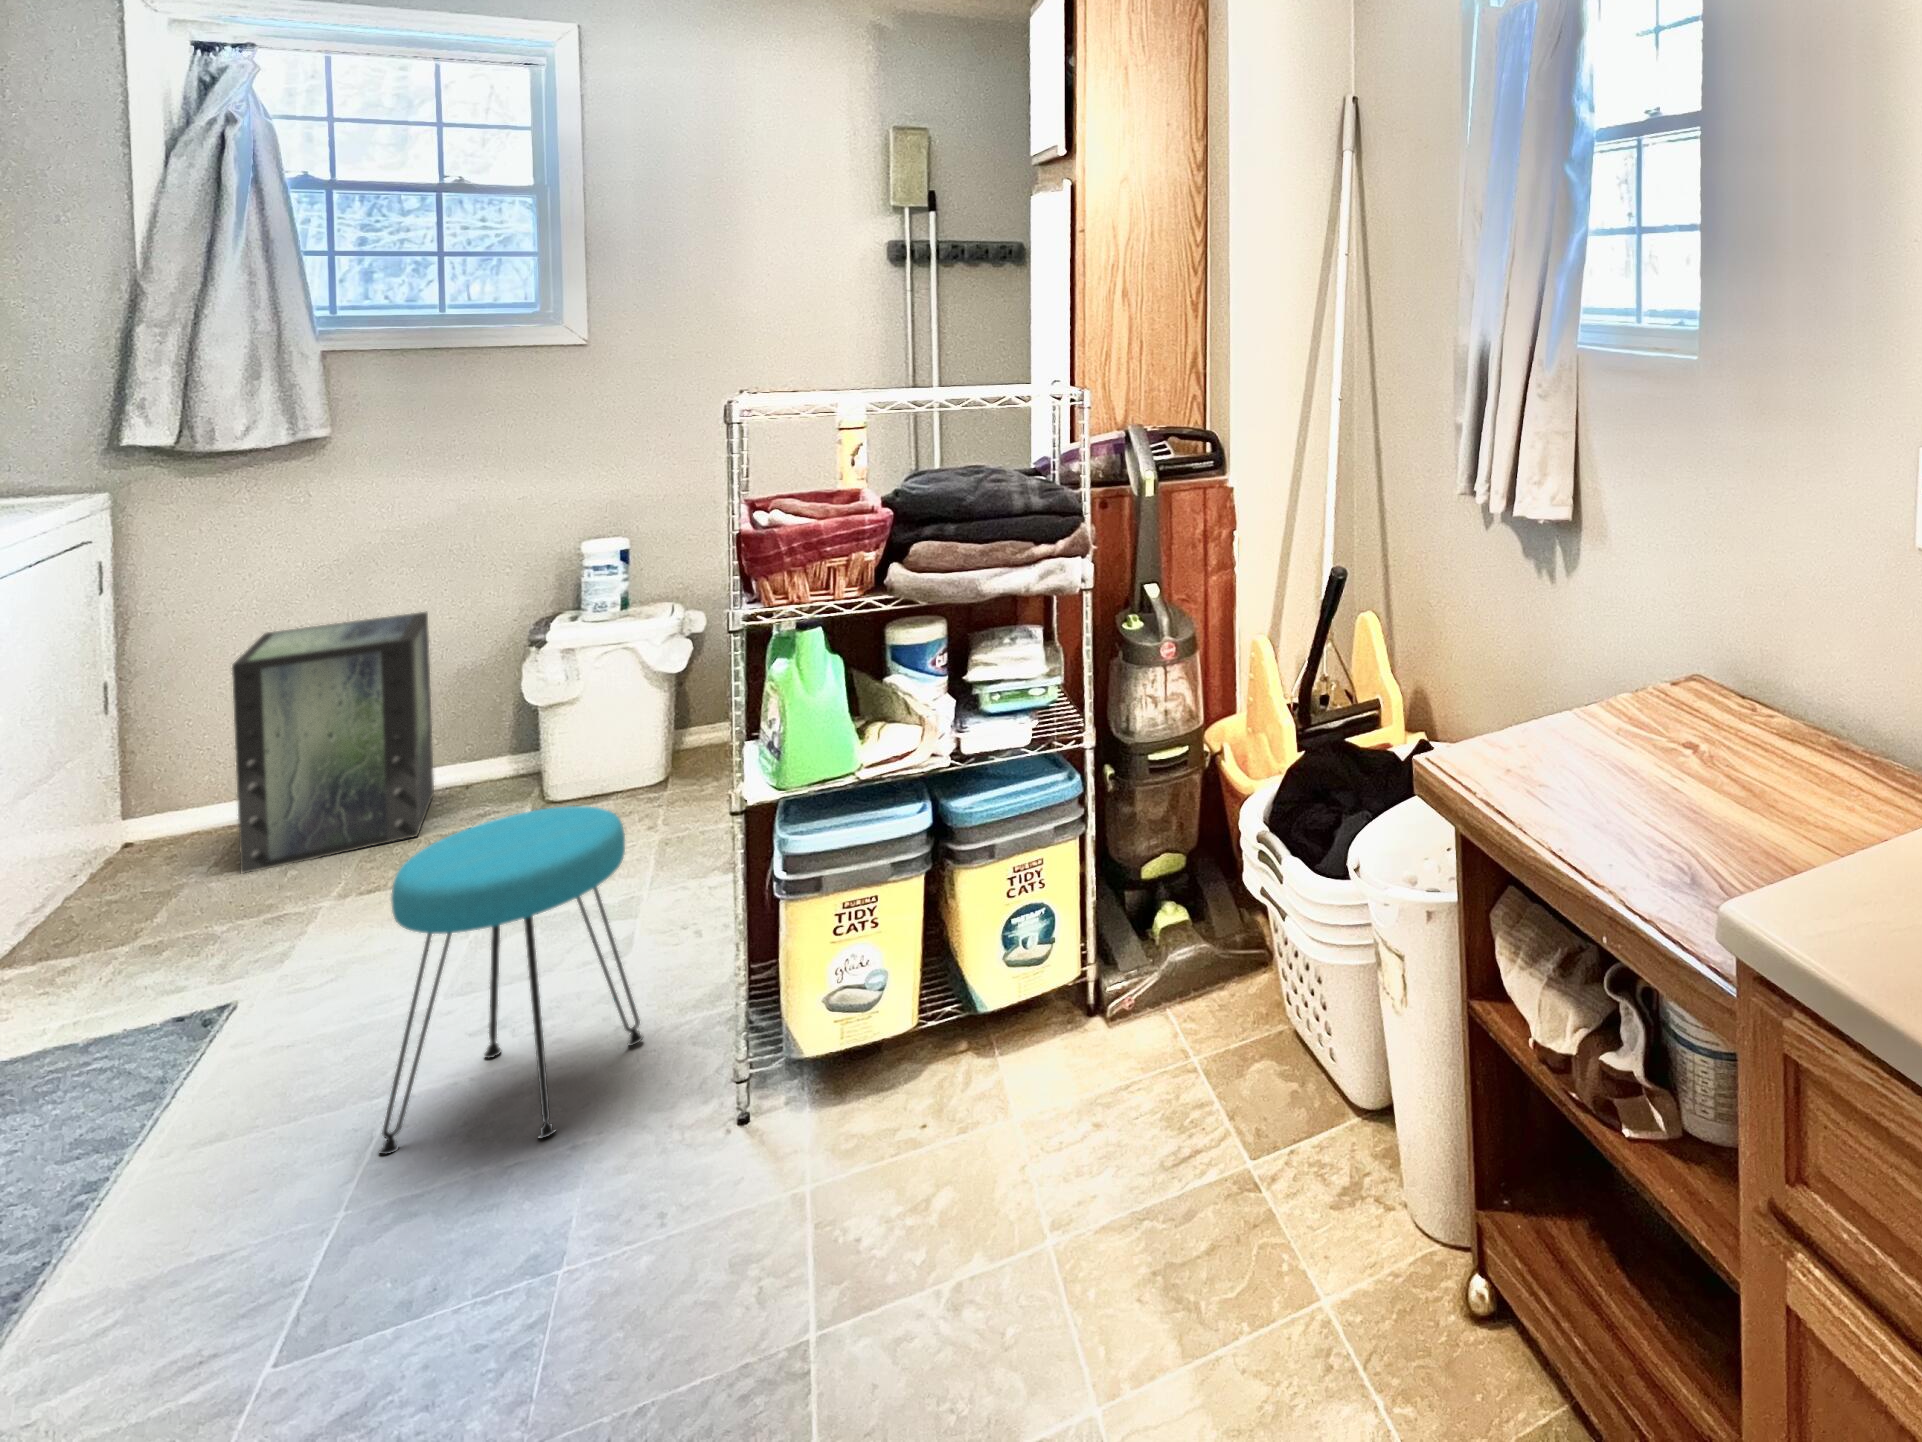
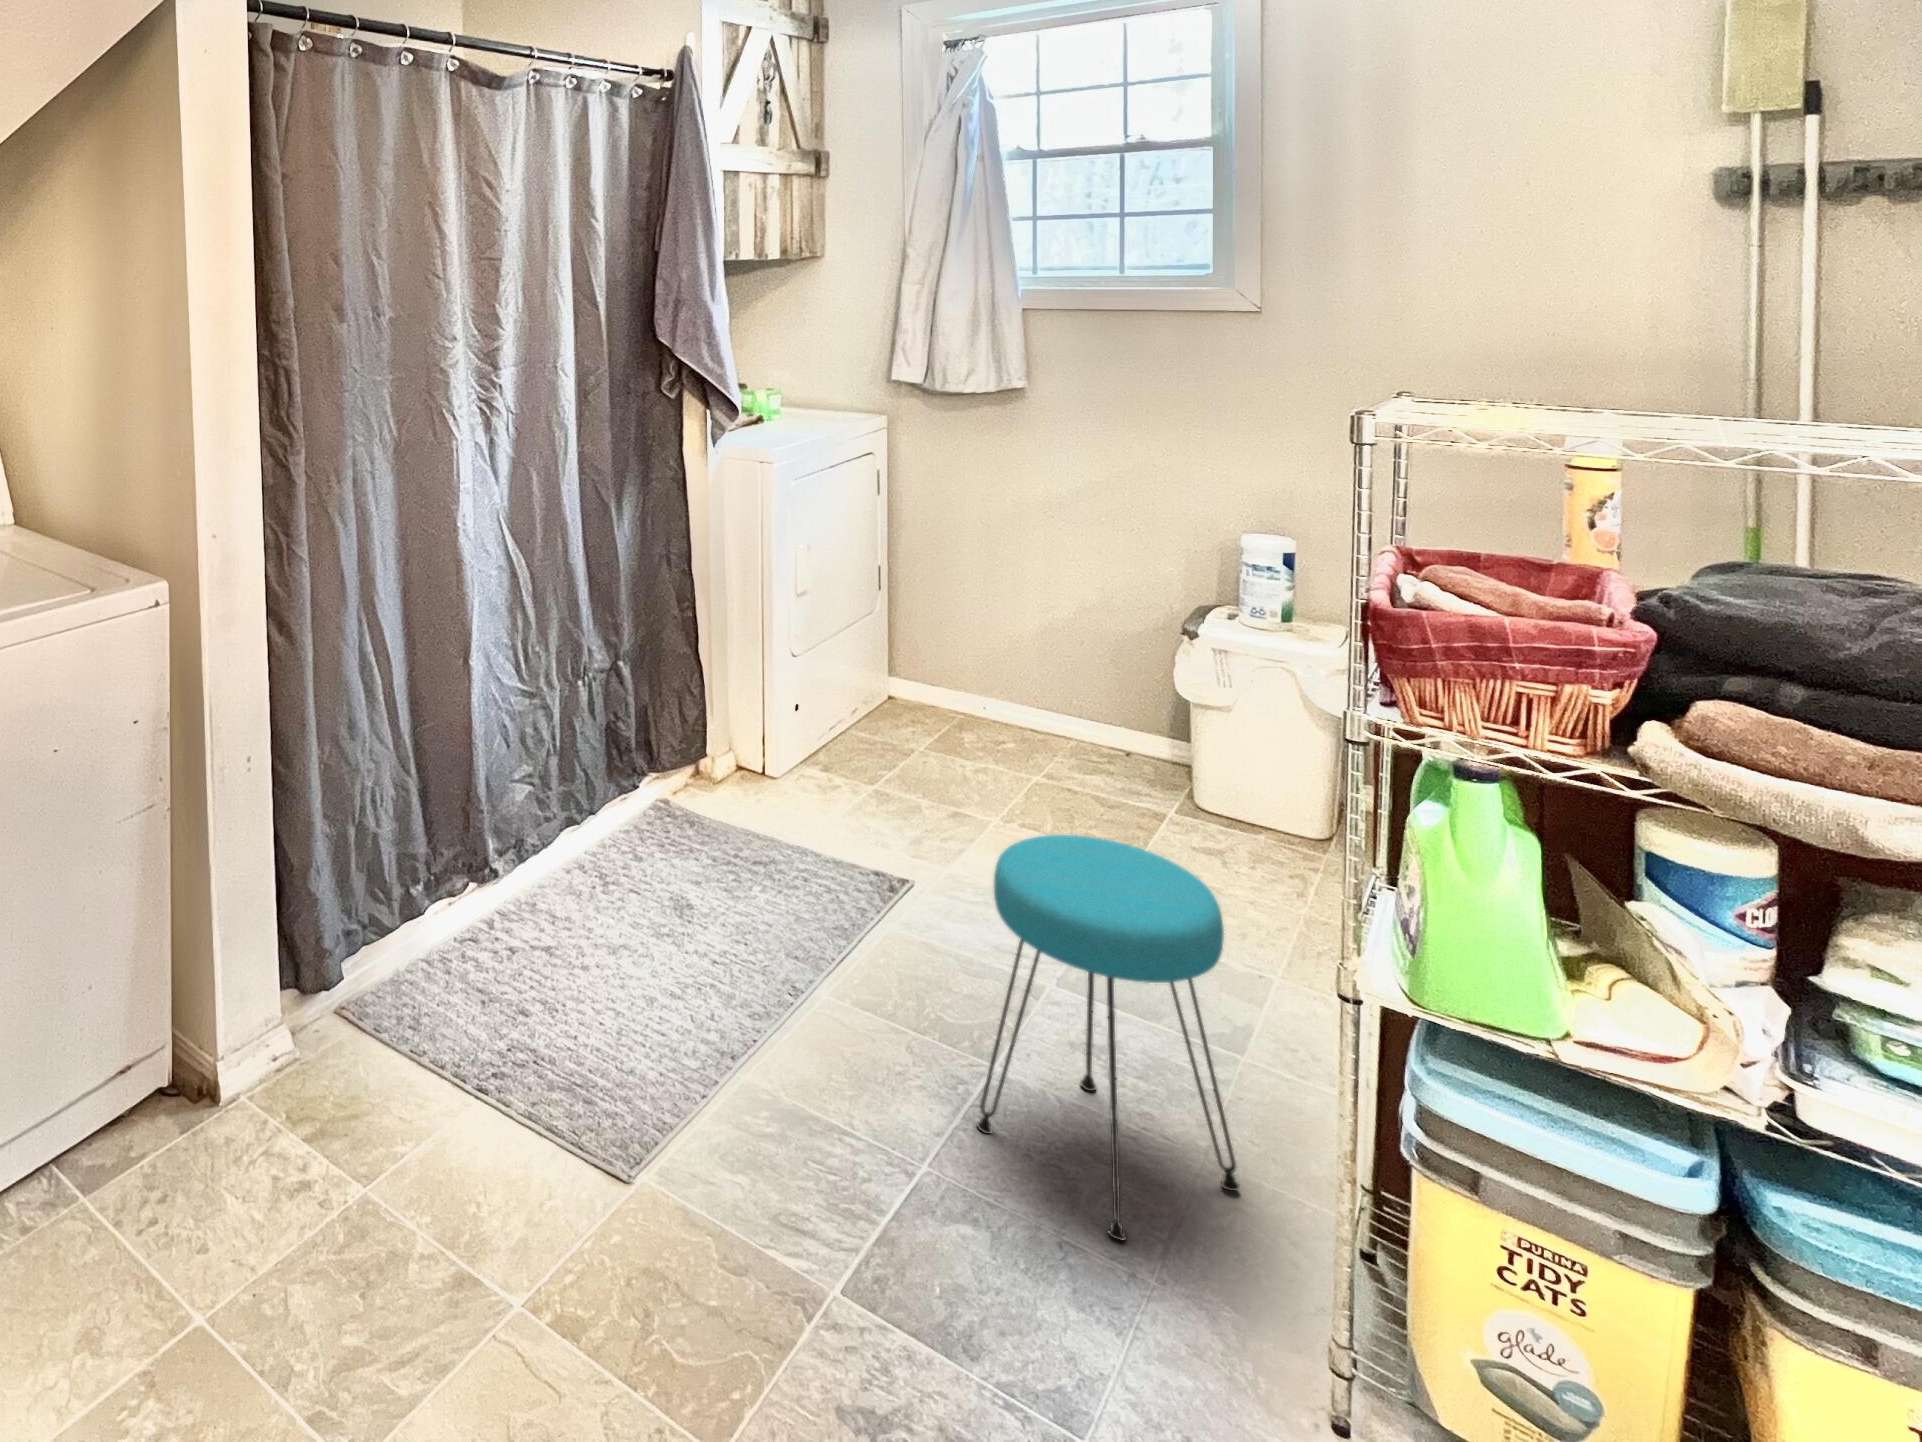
storage box: present [232,611,434,873] -> none [950,556,1100,791]

